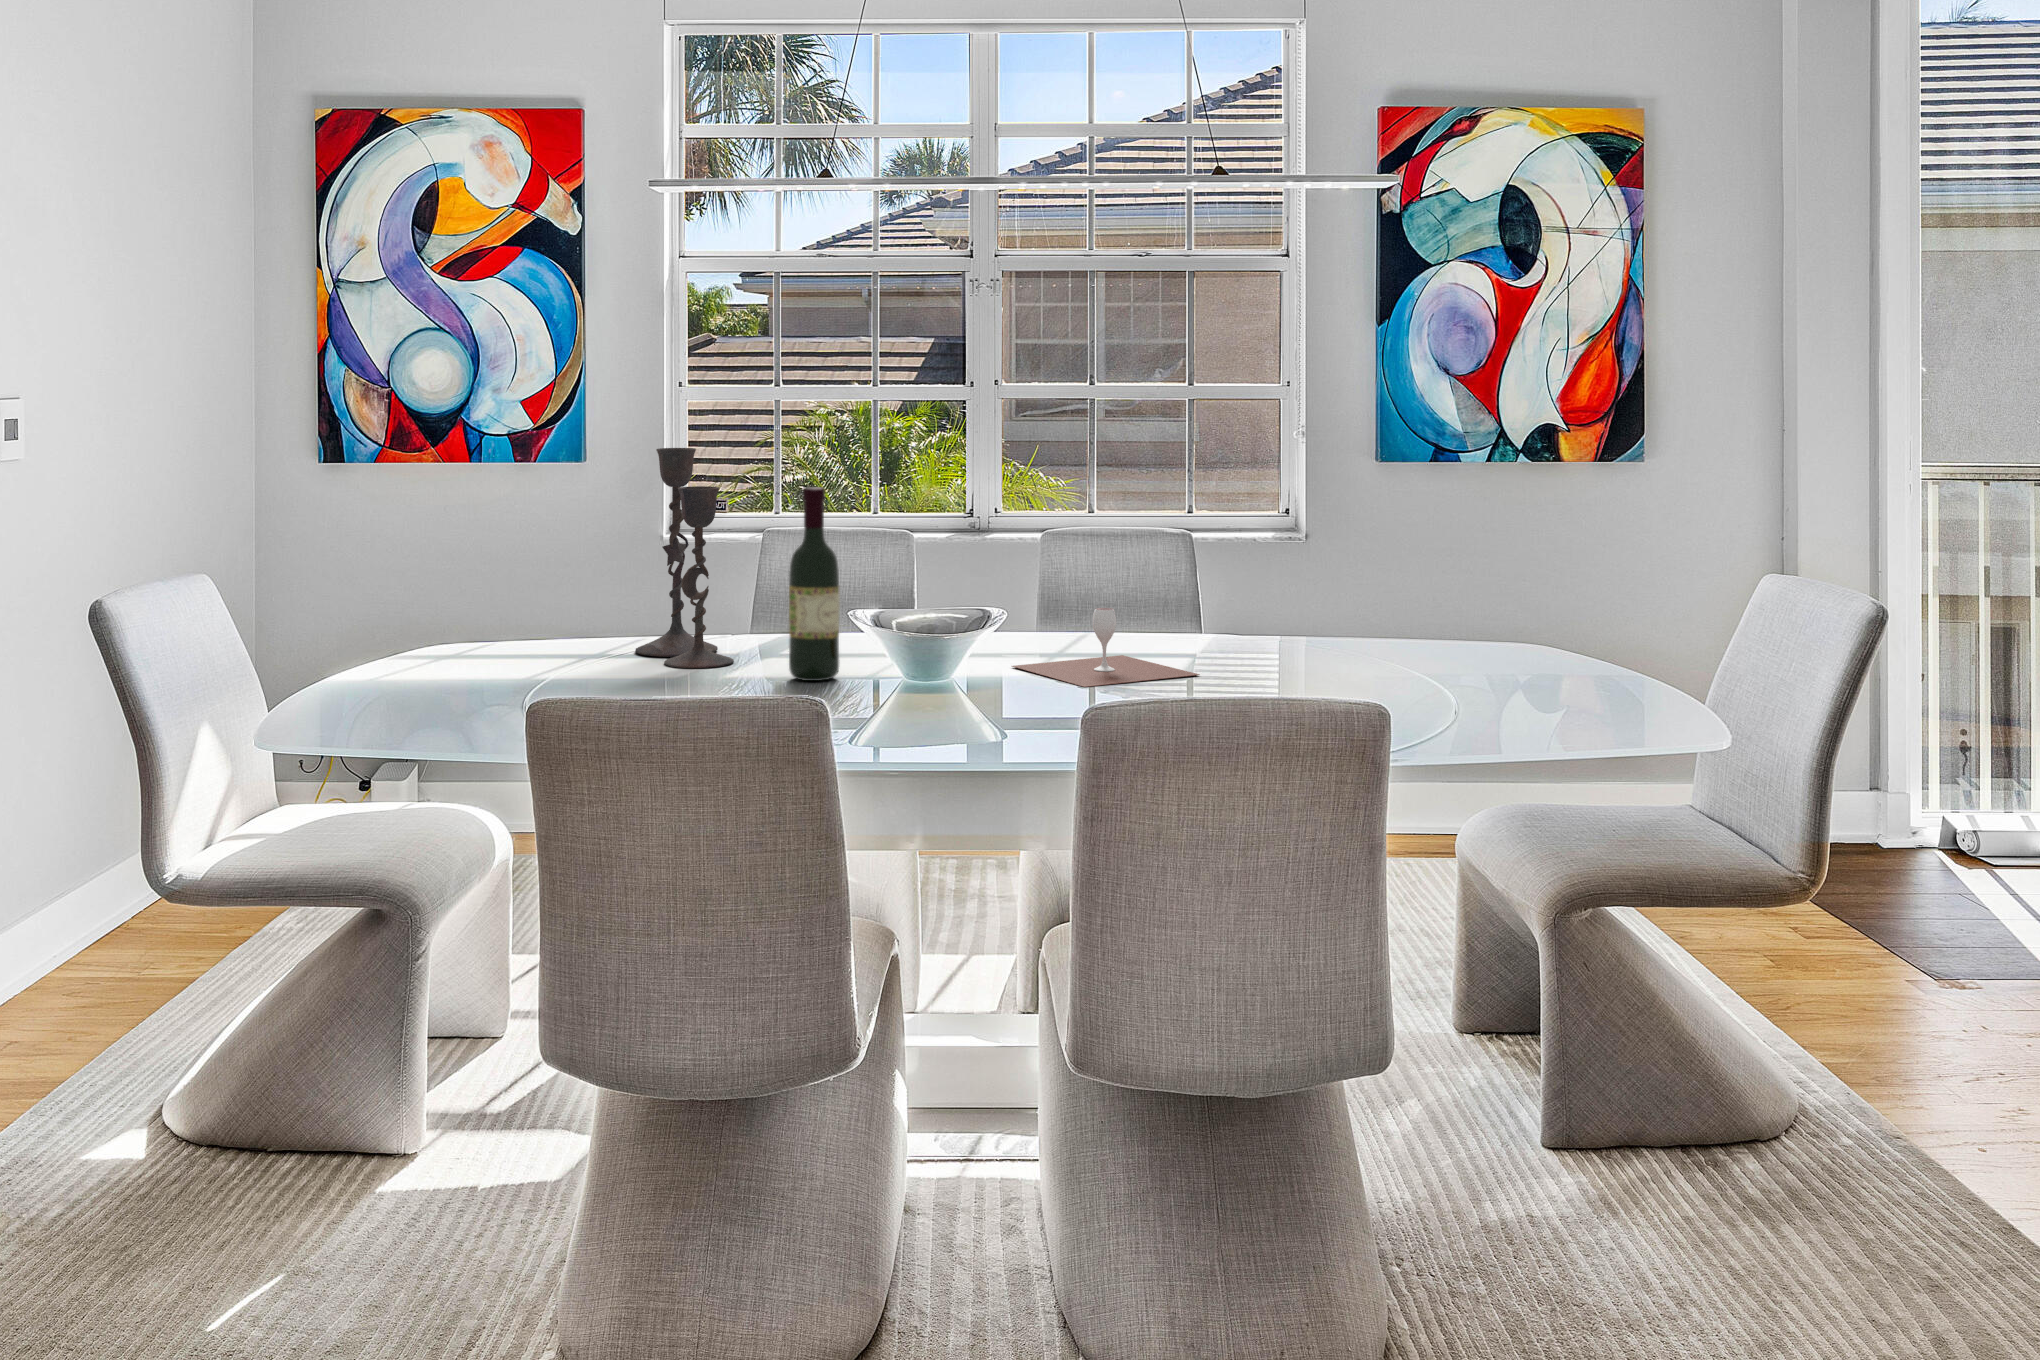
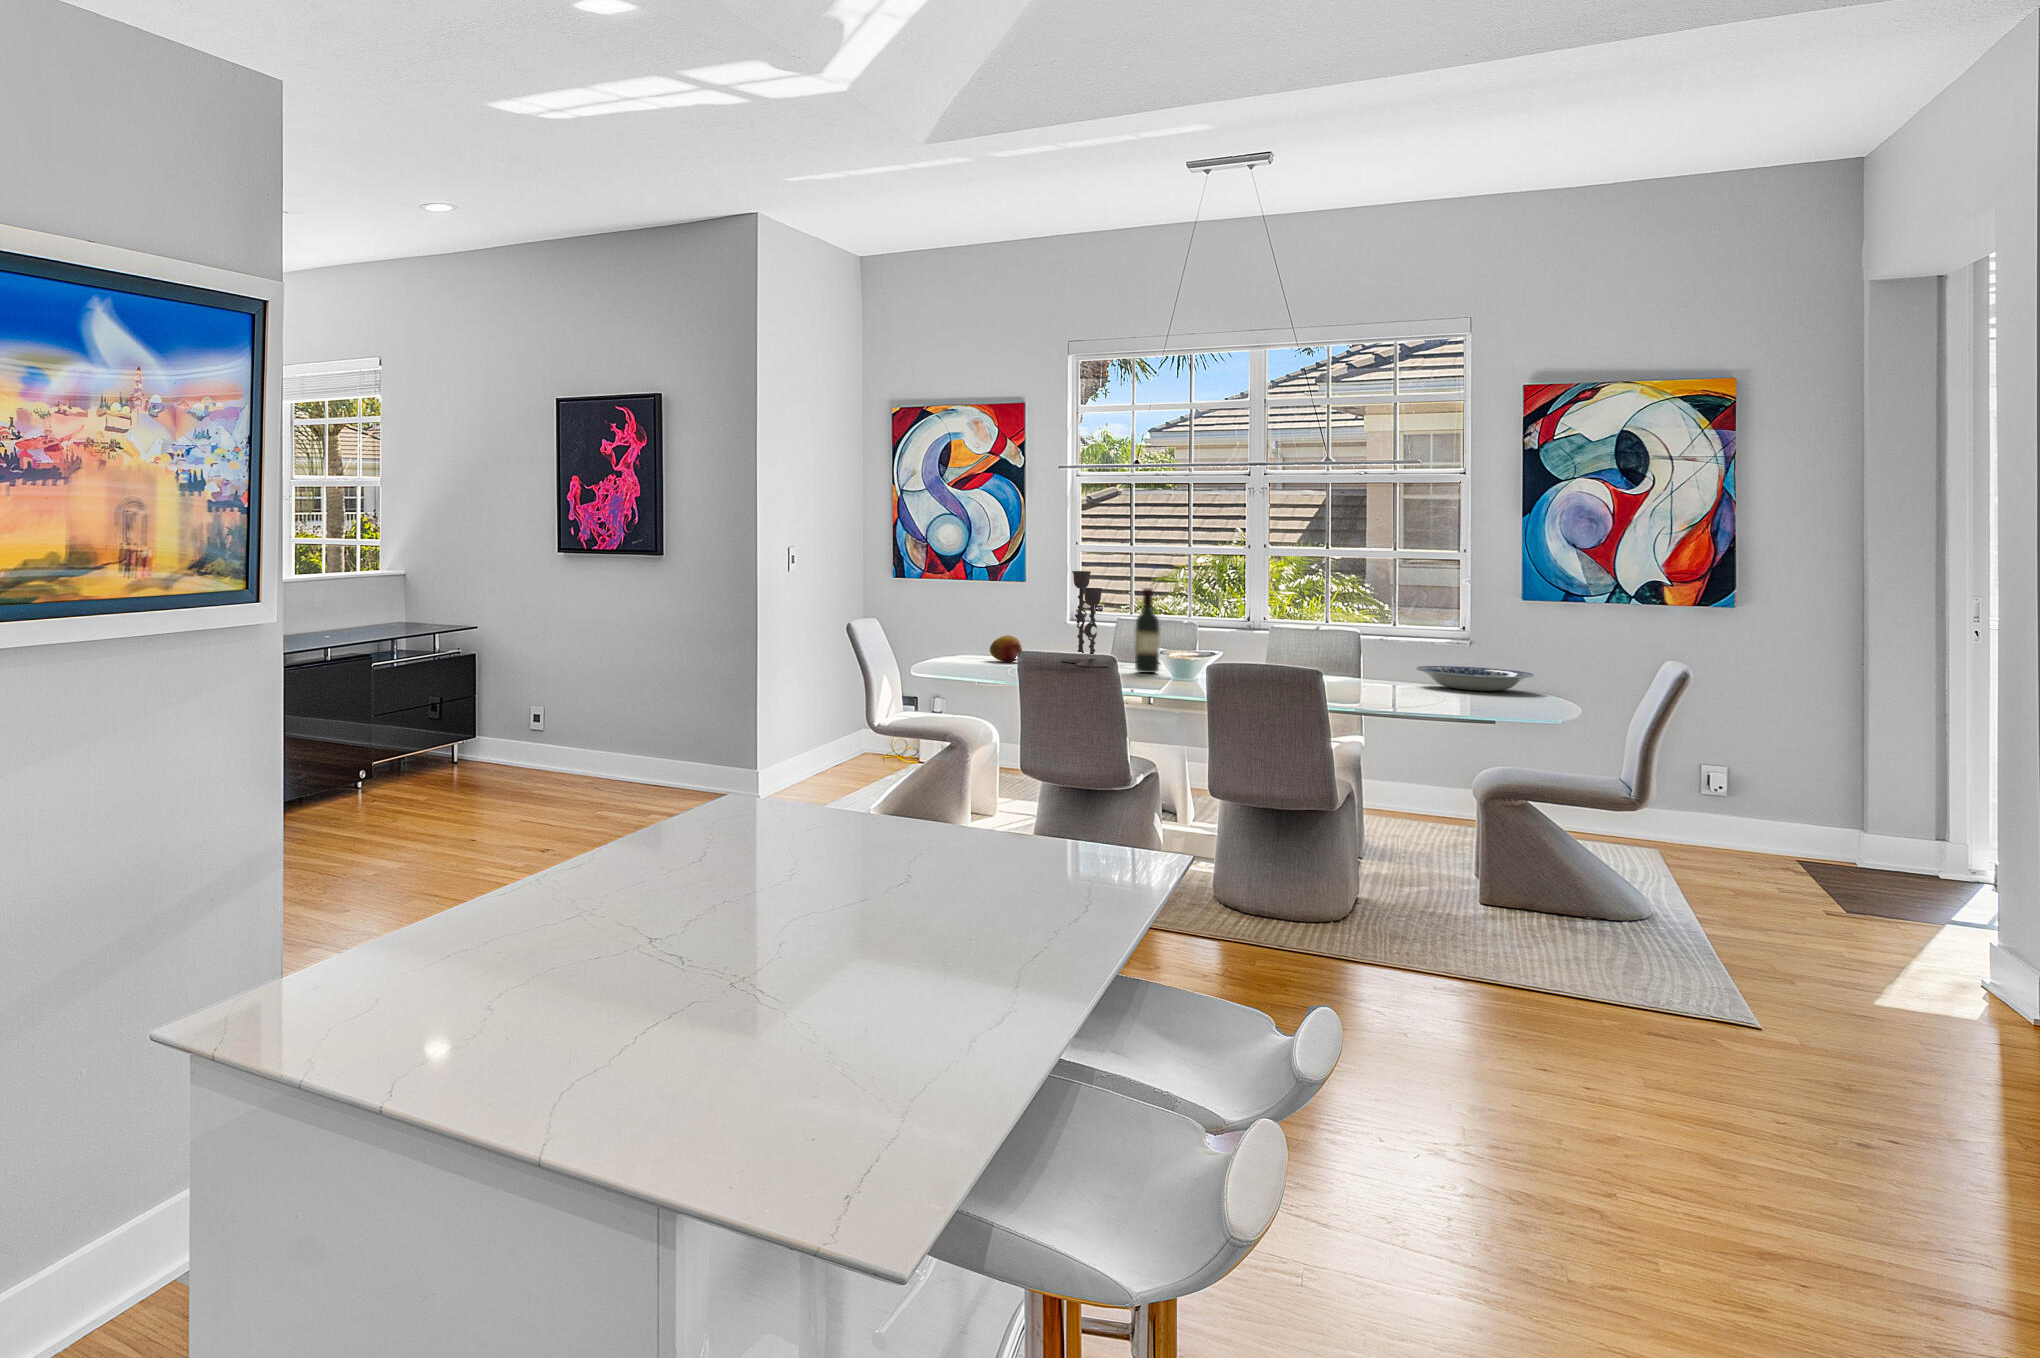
fruit: none [473,606,547,669] -> present [990,635,1022,662]
wine glass: present [1012,608,1200,687] -> none [1248,651,1347,684]
plate: none [1309,613,1506,667] -> present [1416,666,1534,691]

